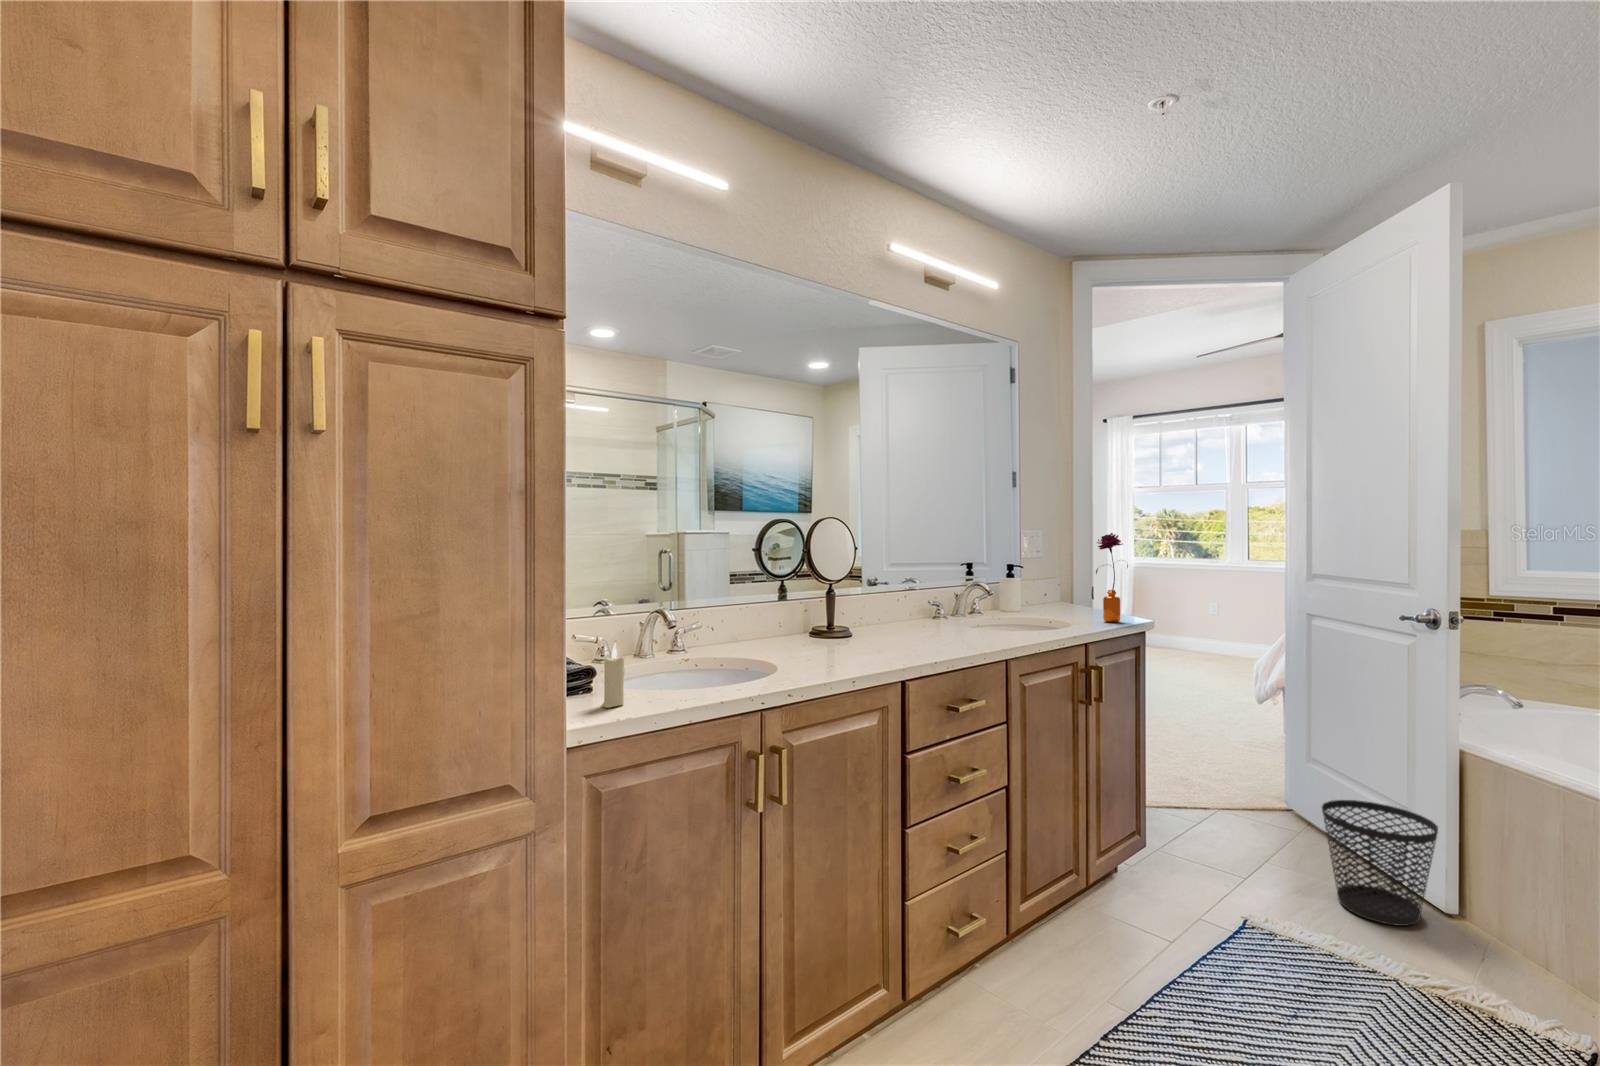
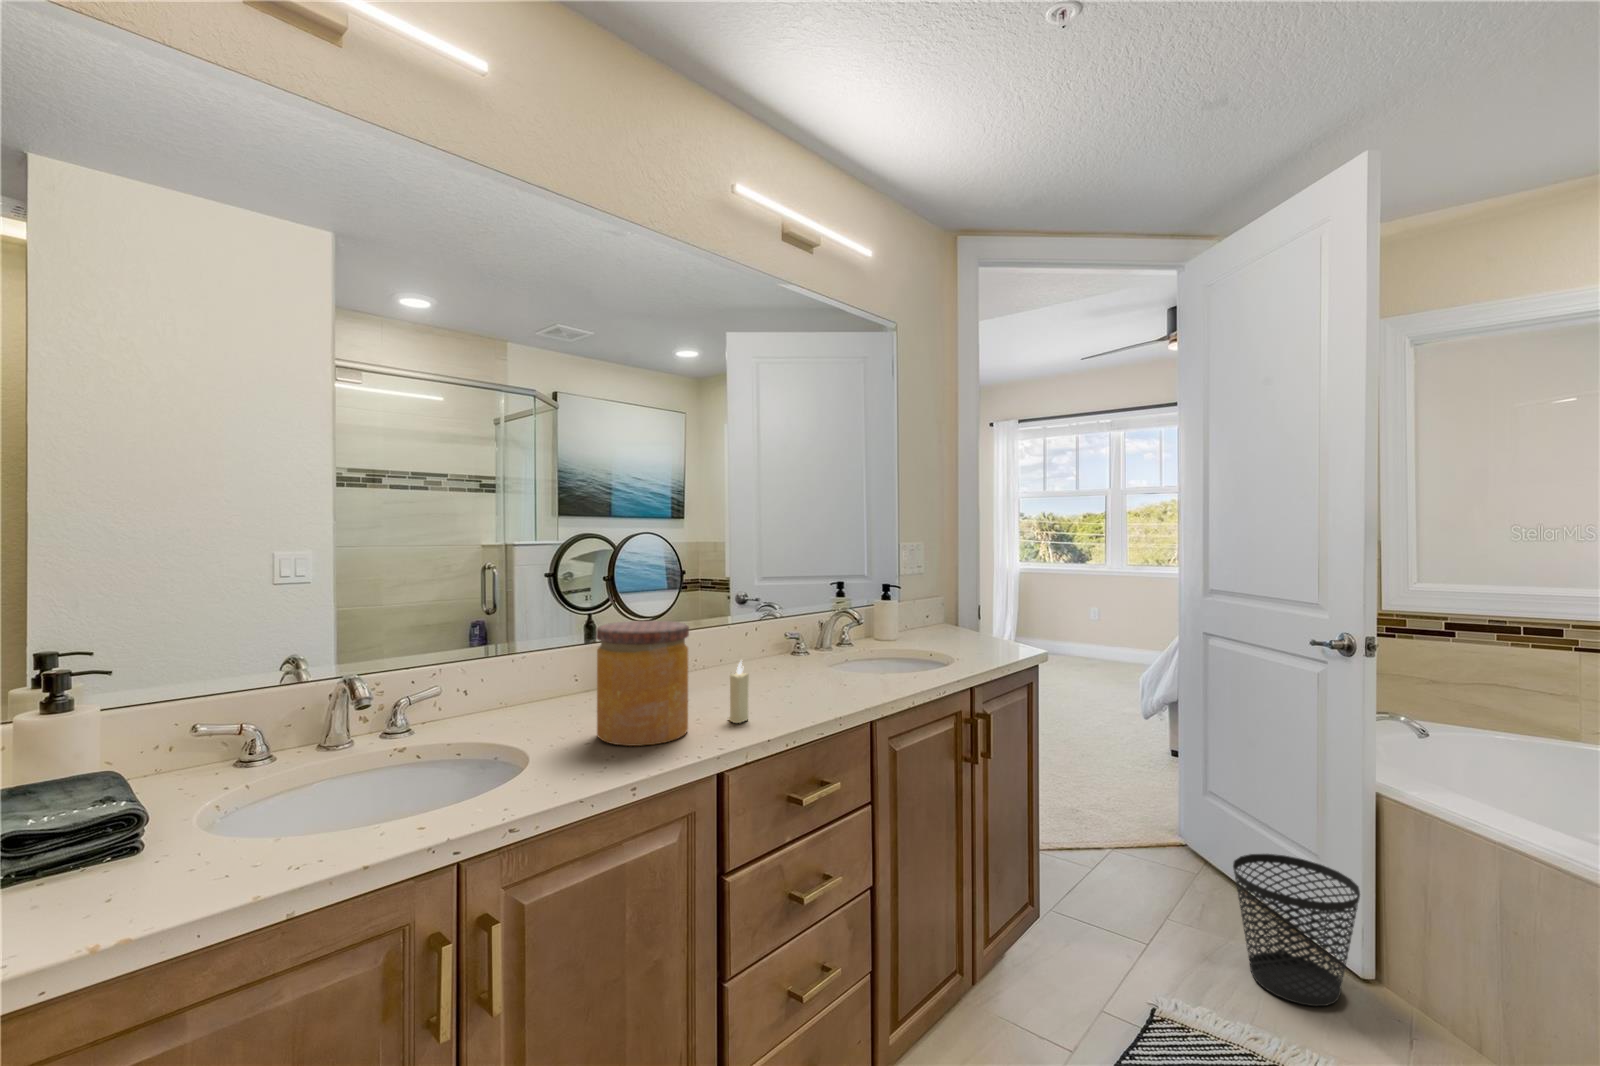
flower: present [1096,533,1128,622] -> none [982,548,1020,655]
jar: none [811,579,875,663] -> present [596,621,689,746]
candle: present [602,643,625,708] -> present [729,661,749,723]

